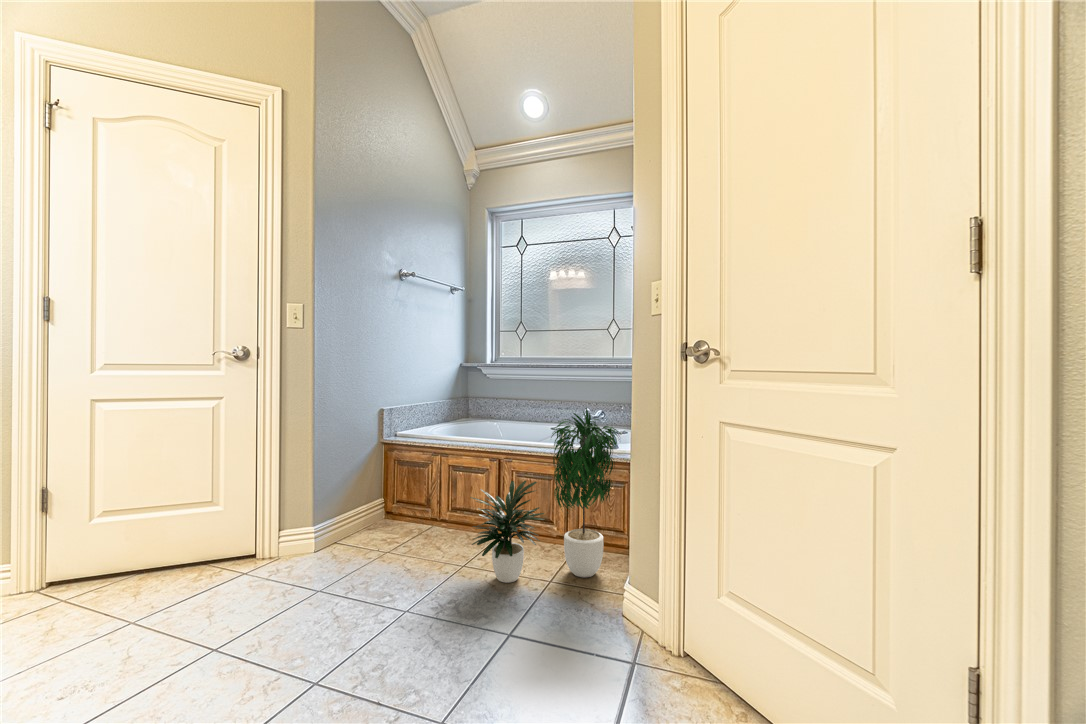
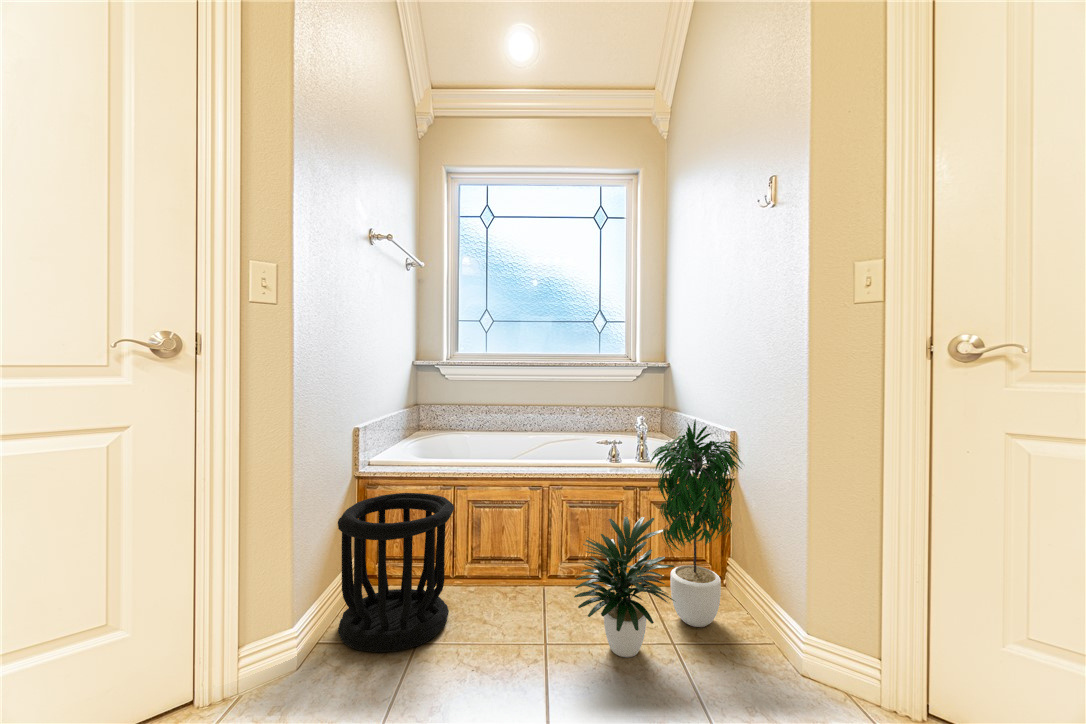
wastebasket: none [345,454,424,552] -> present [338,493,454,652]

